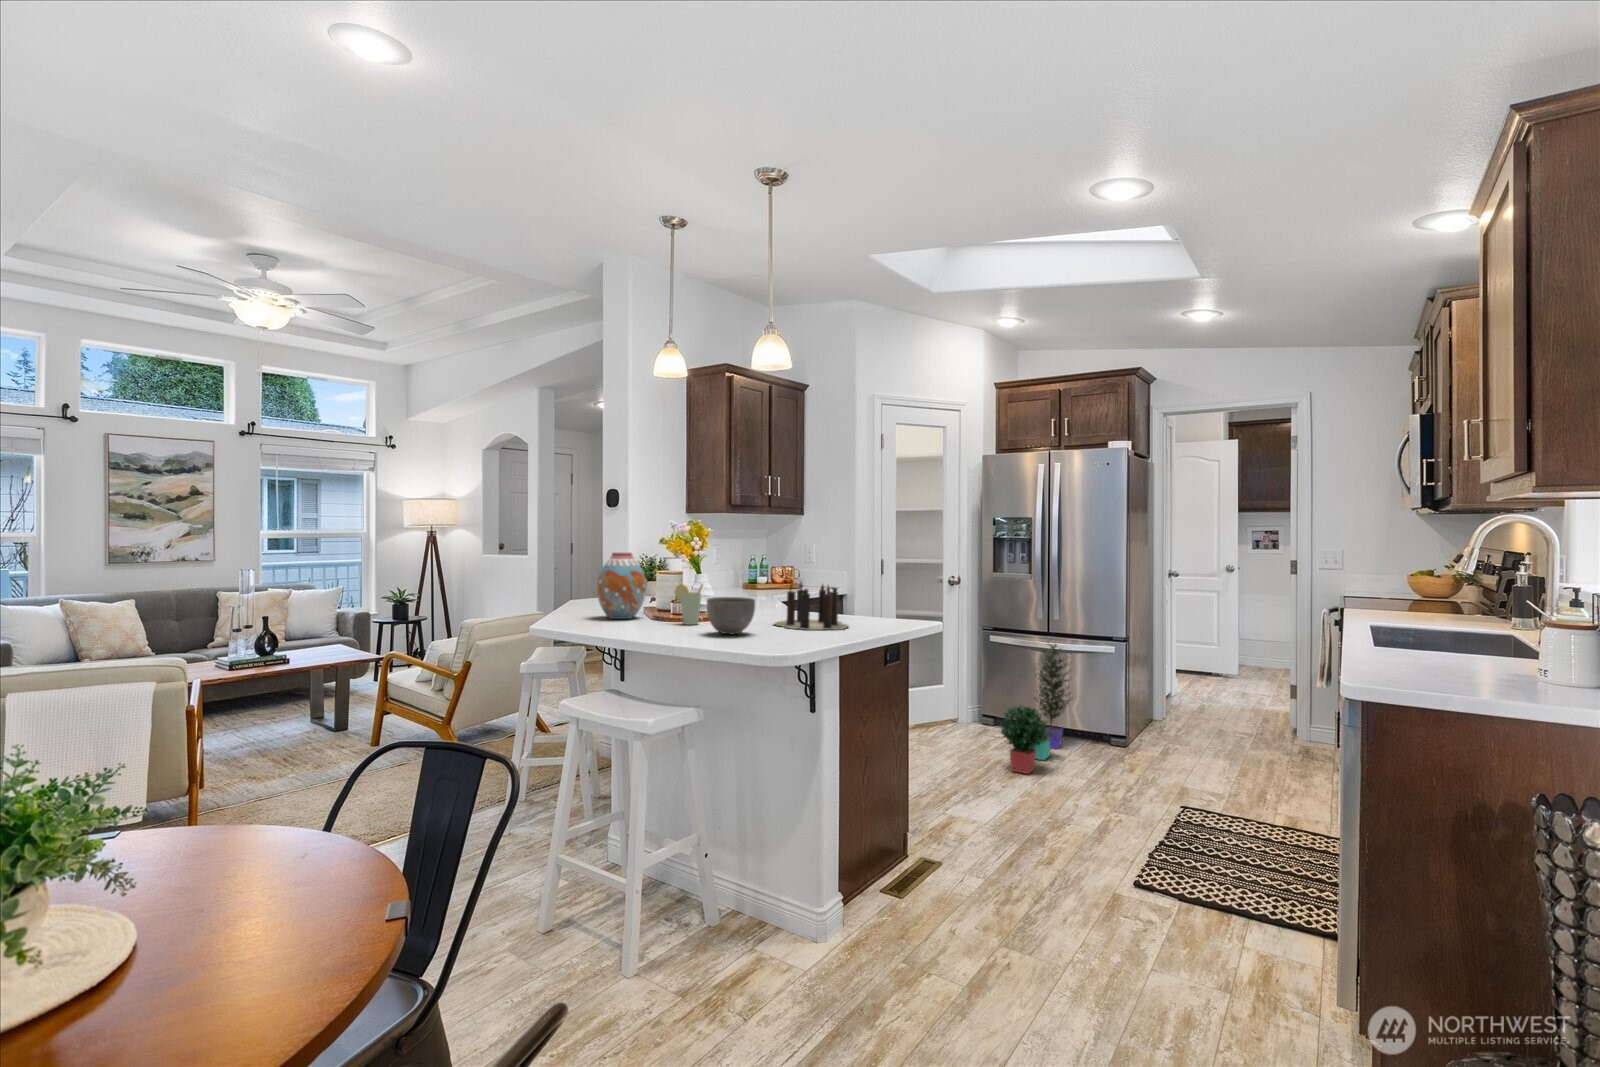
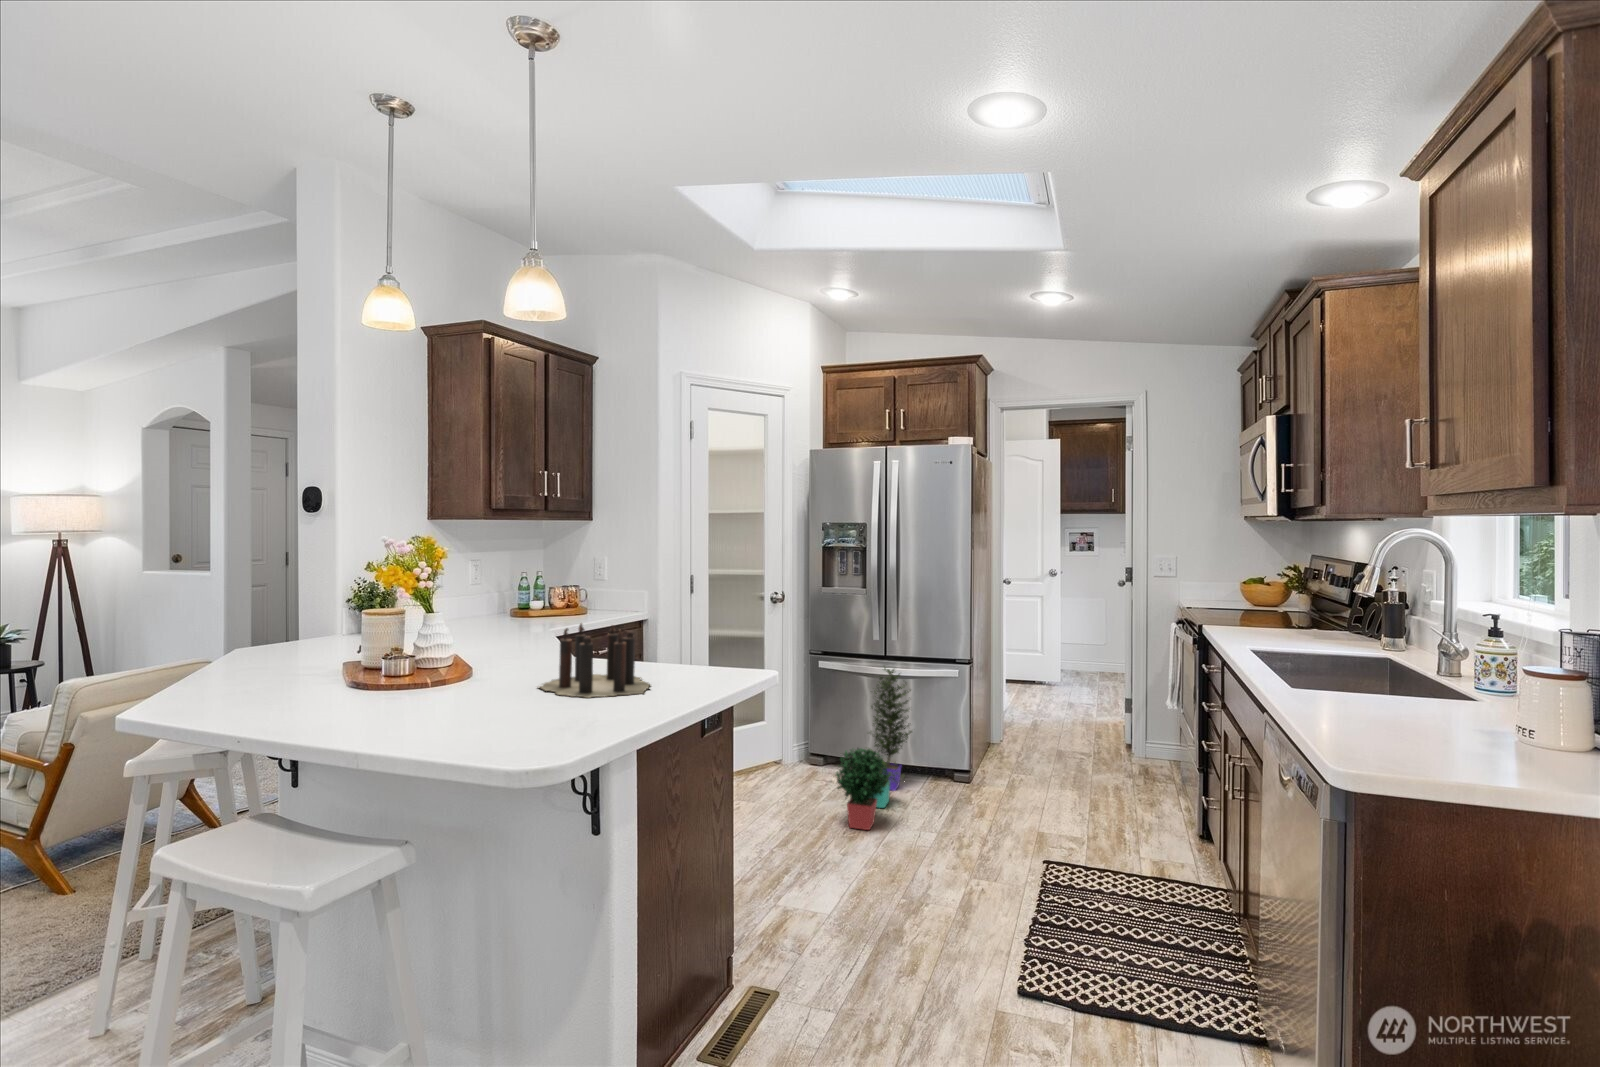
vase: present [597,551,646,619] -> none [255,584,342,689]
cup: present [675,584,703,625] -> none [383,632,429,696]
bowl: present [707,597,755,634] -> none [425,655,506,716]

